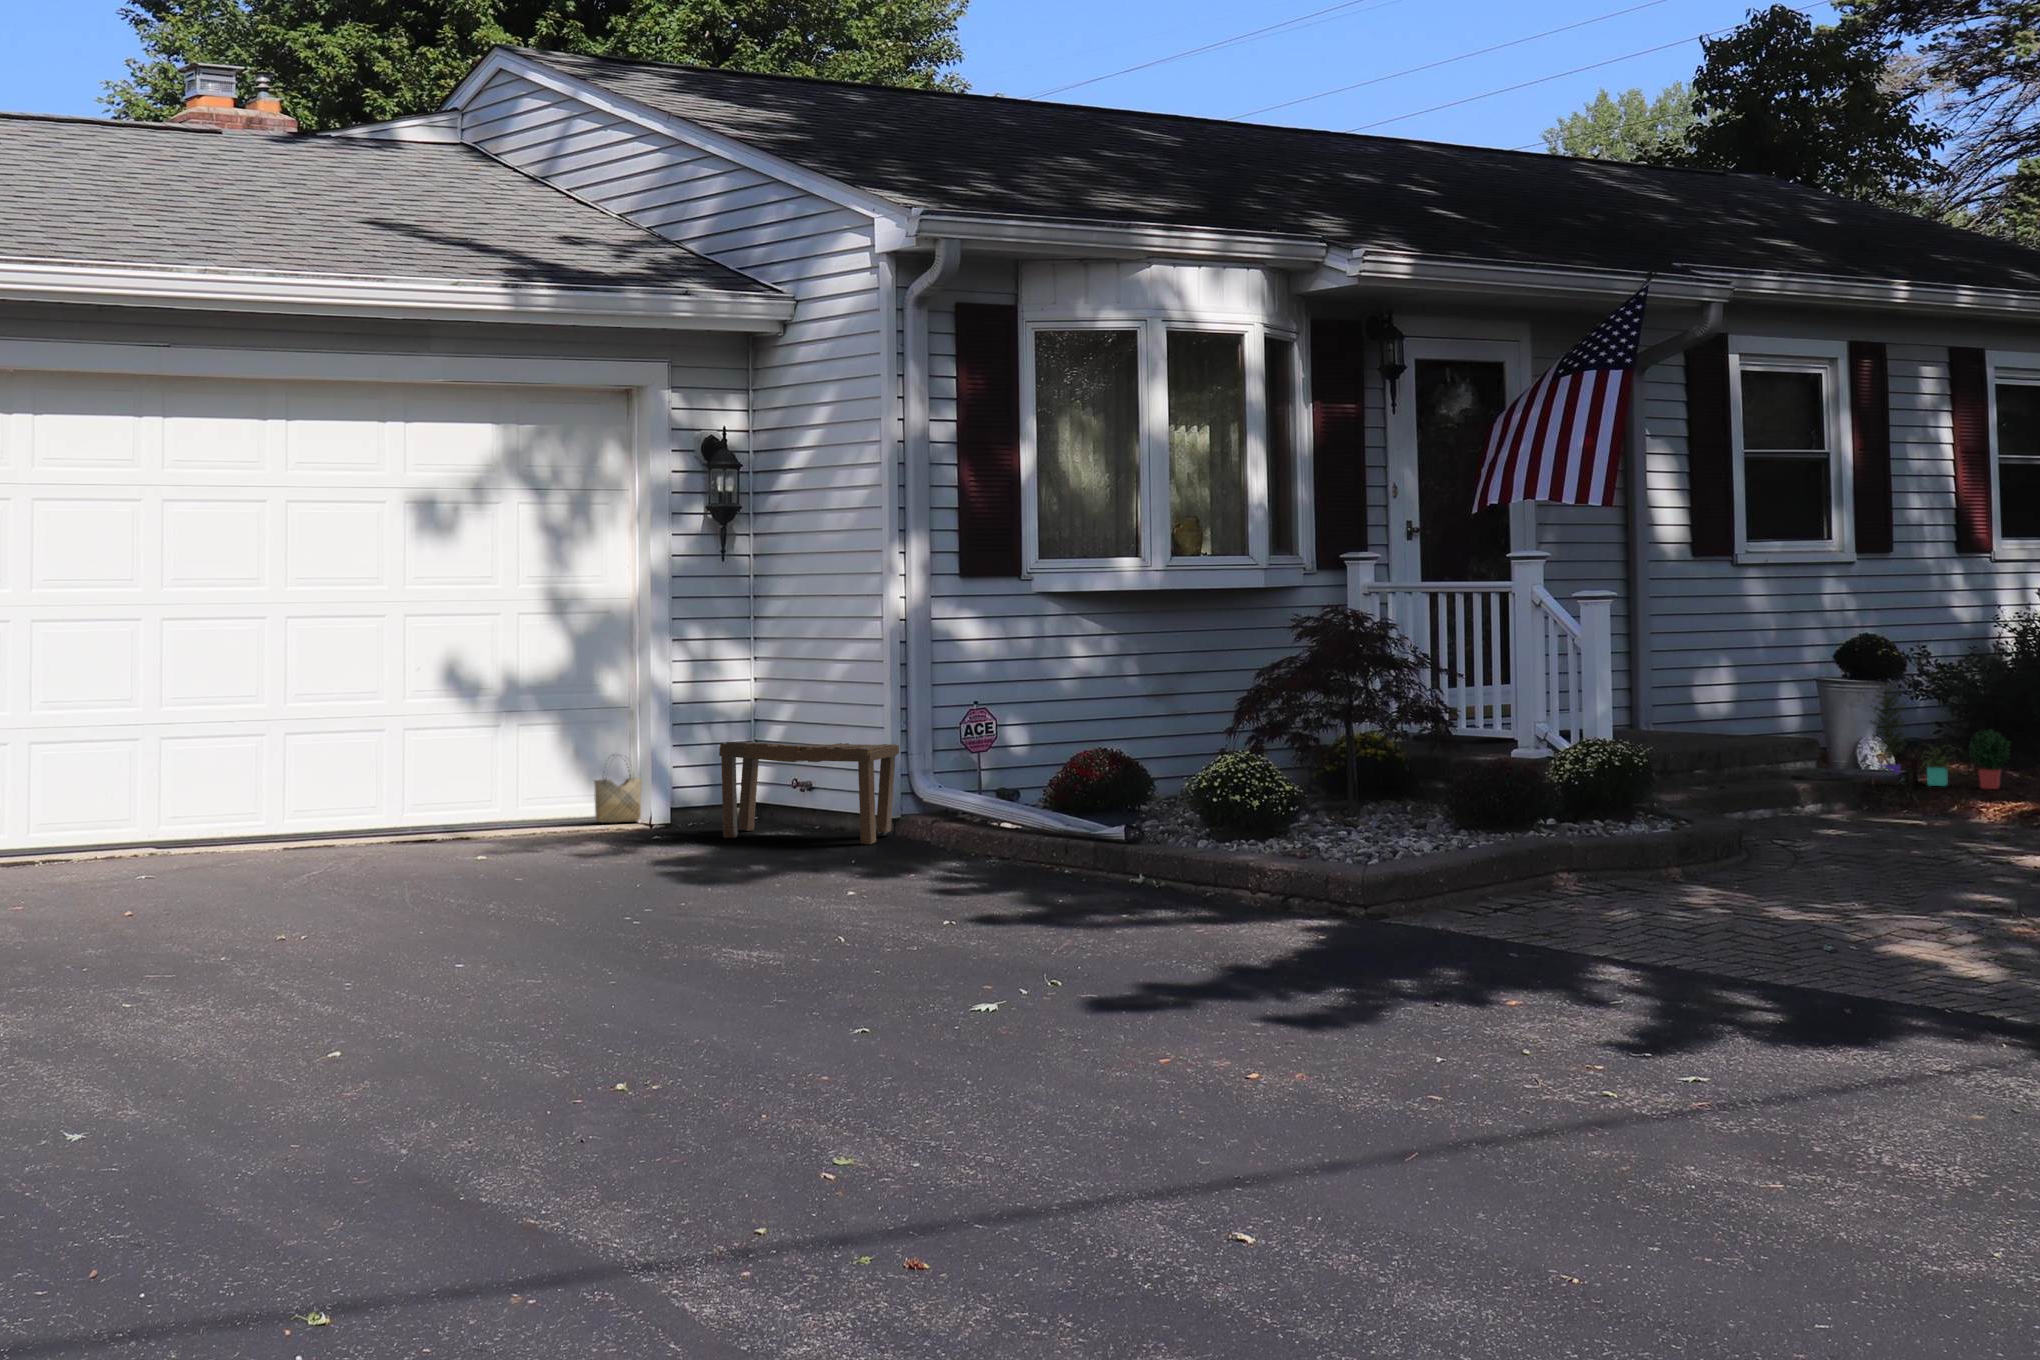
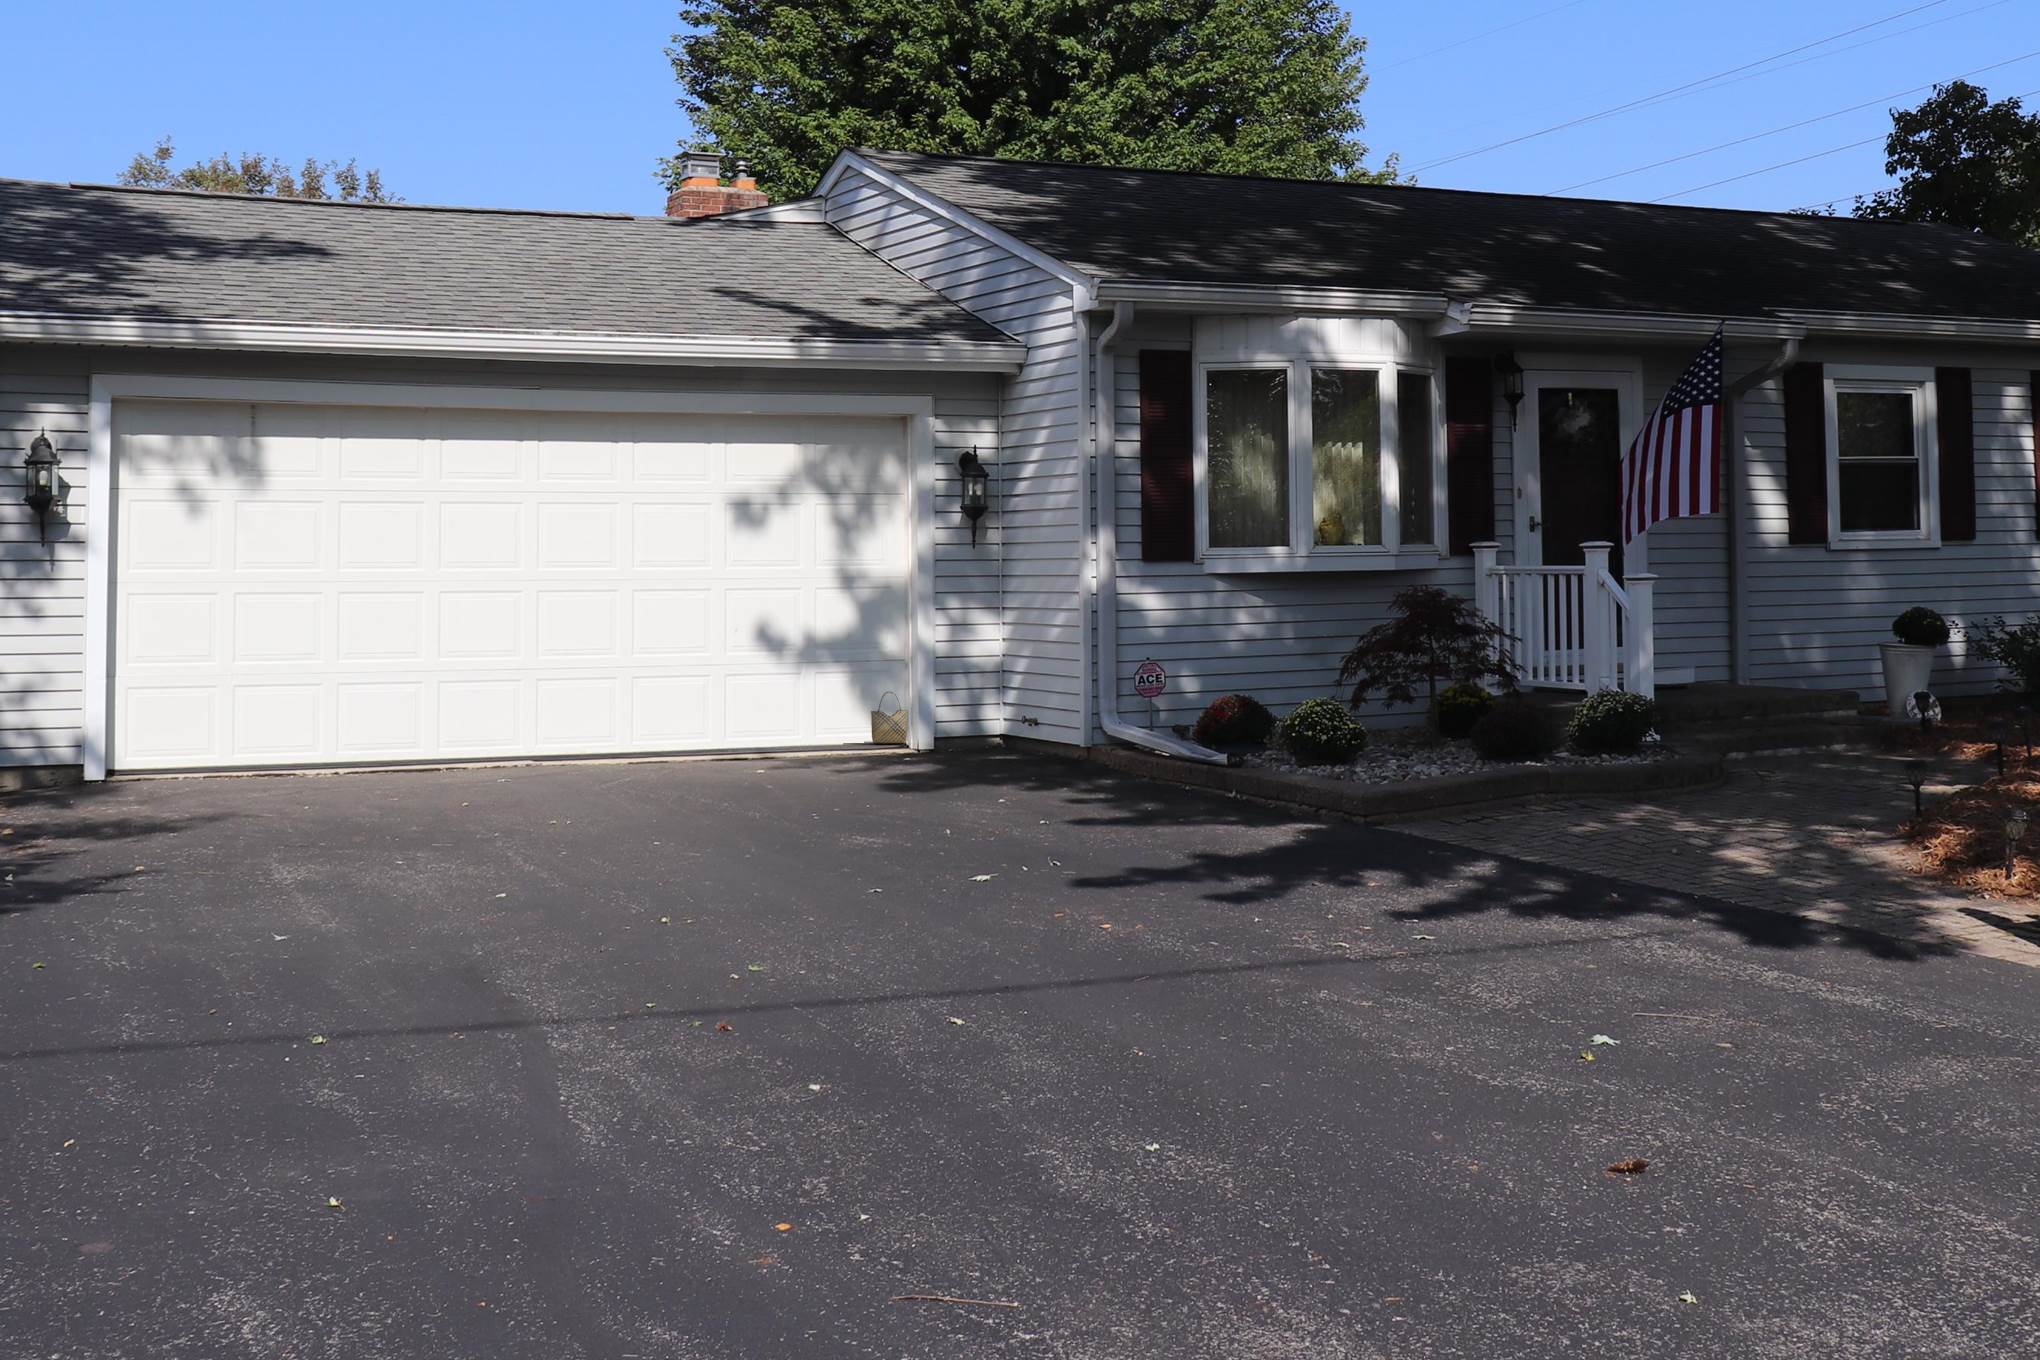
potted plant: present [1870,680,2011,789] -> none [1914,650,2030,743]
bench: present [719,741,899,844] -> none [948,686,1084,769]

